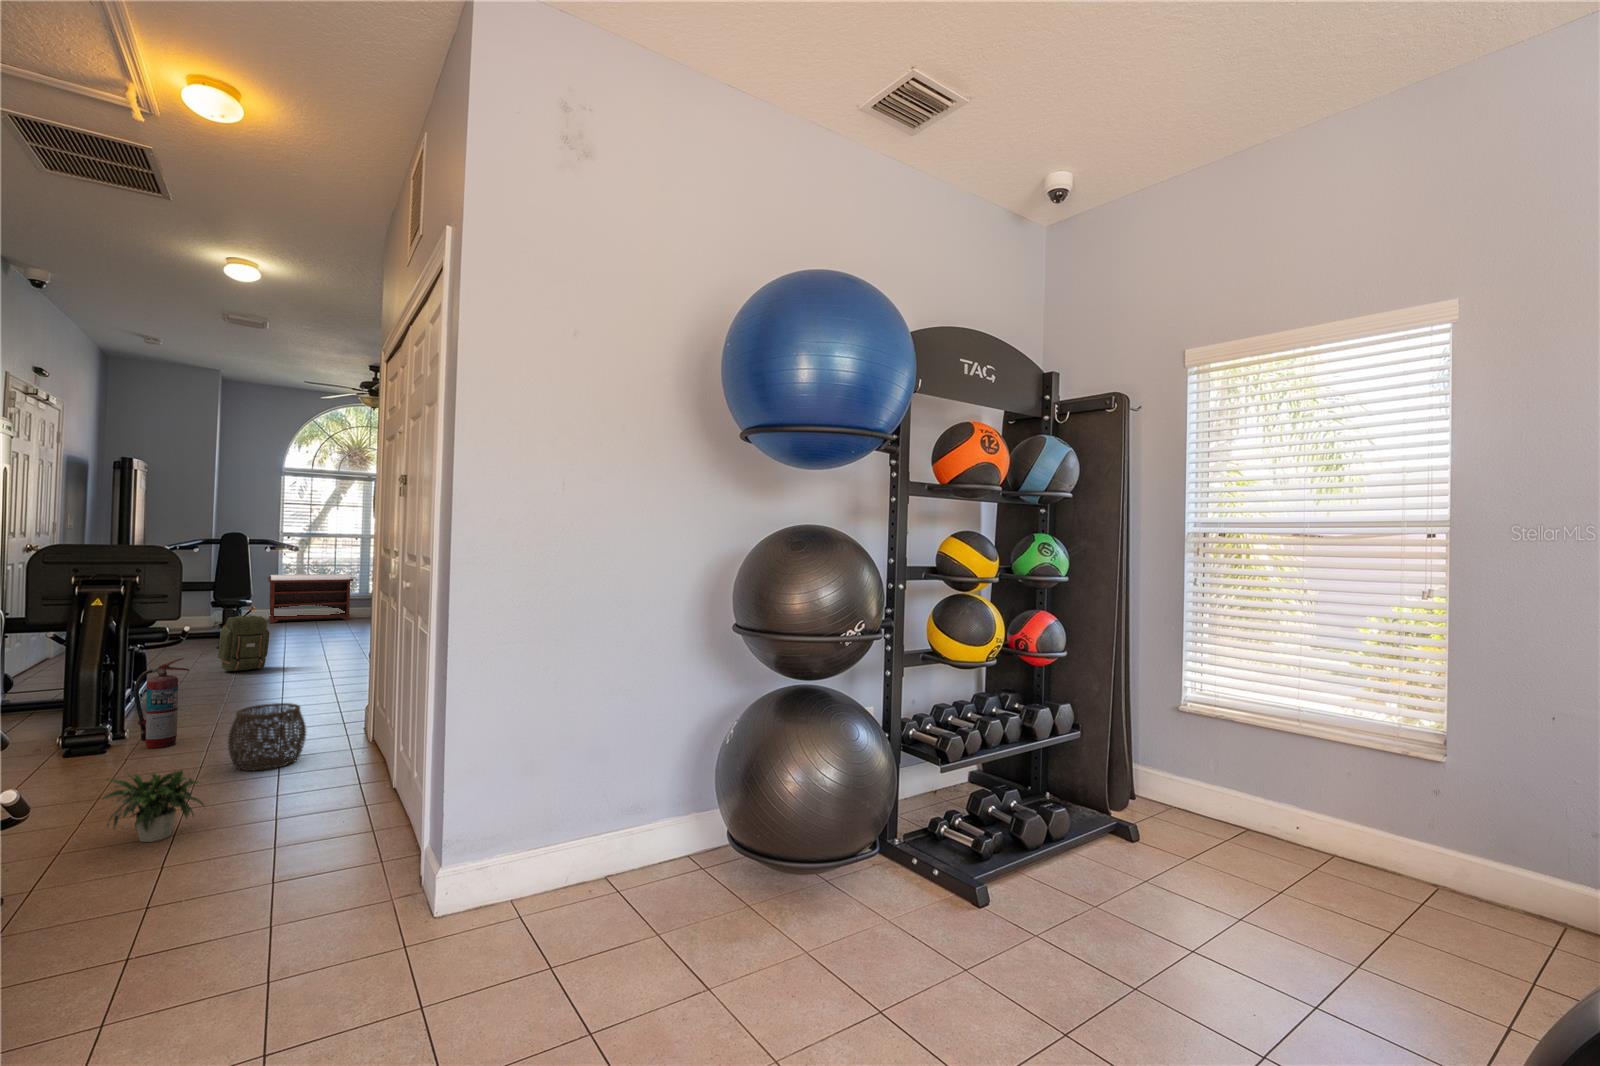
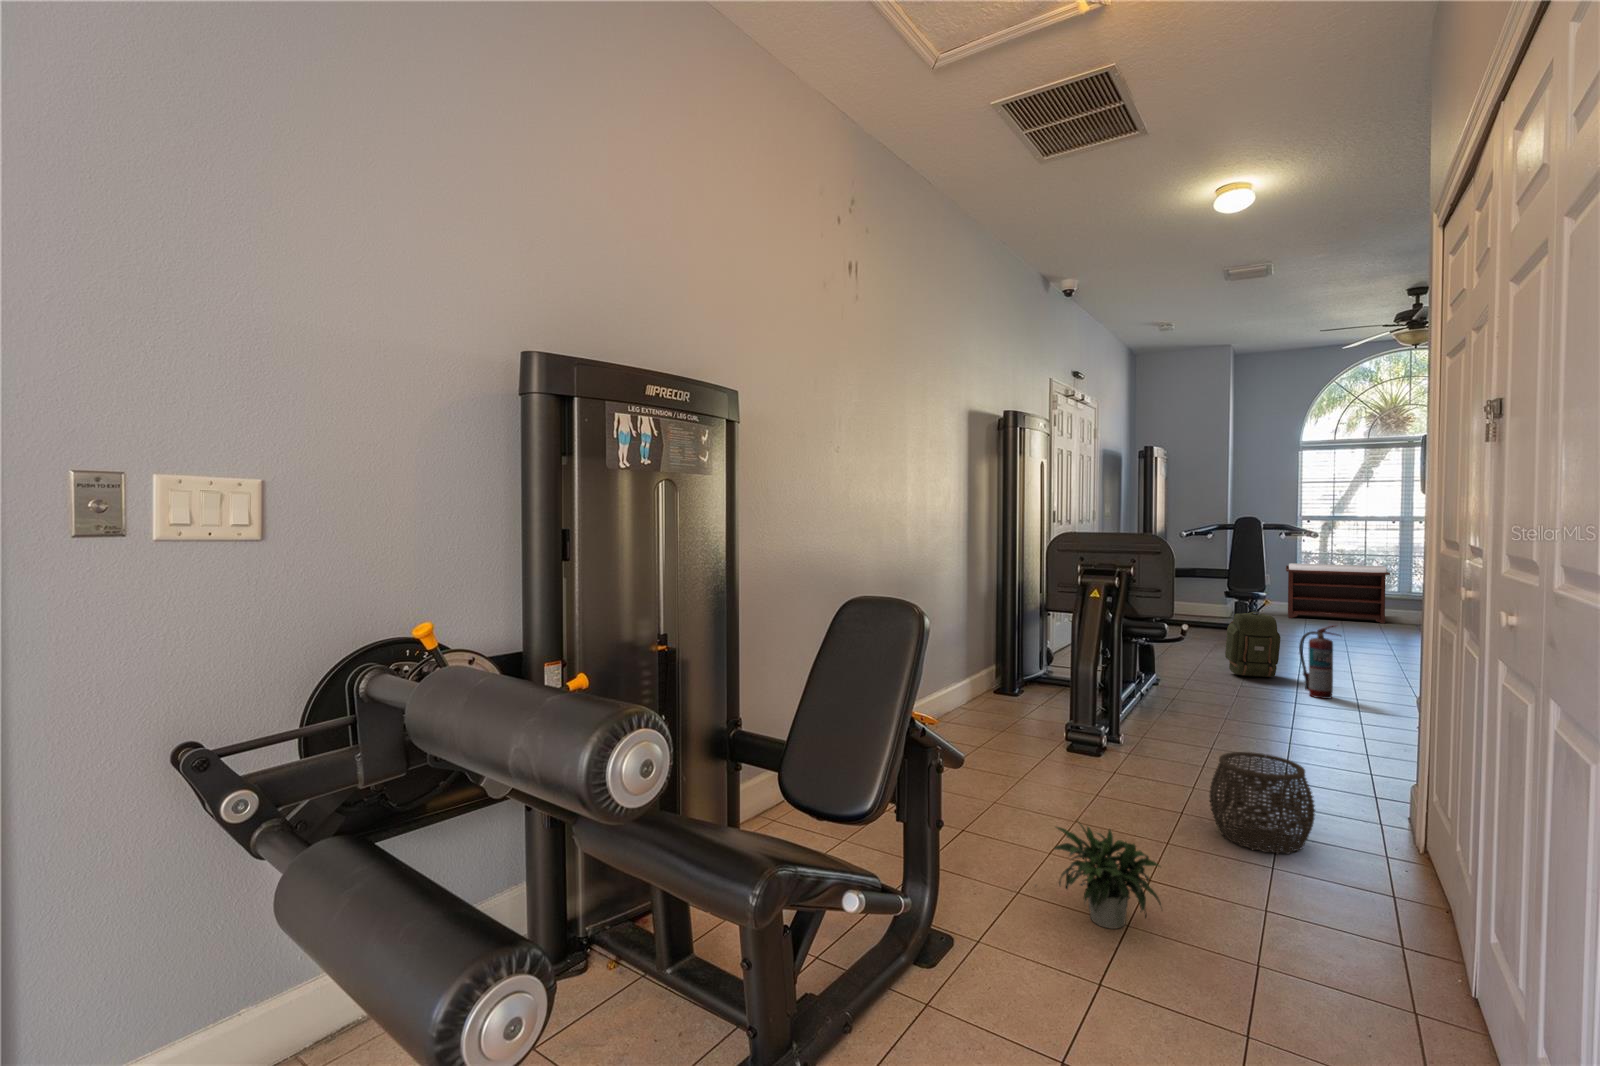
fire extinguisher: present [134,658,189,748] -> present [1299,626,1339,699]

